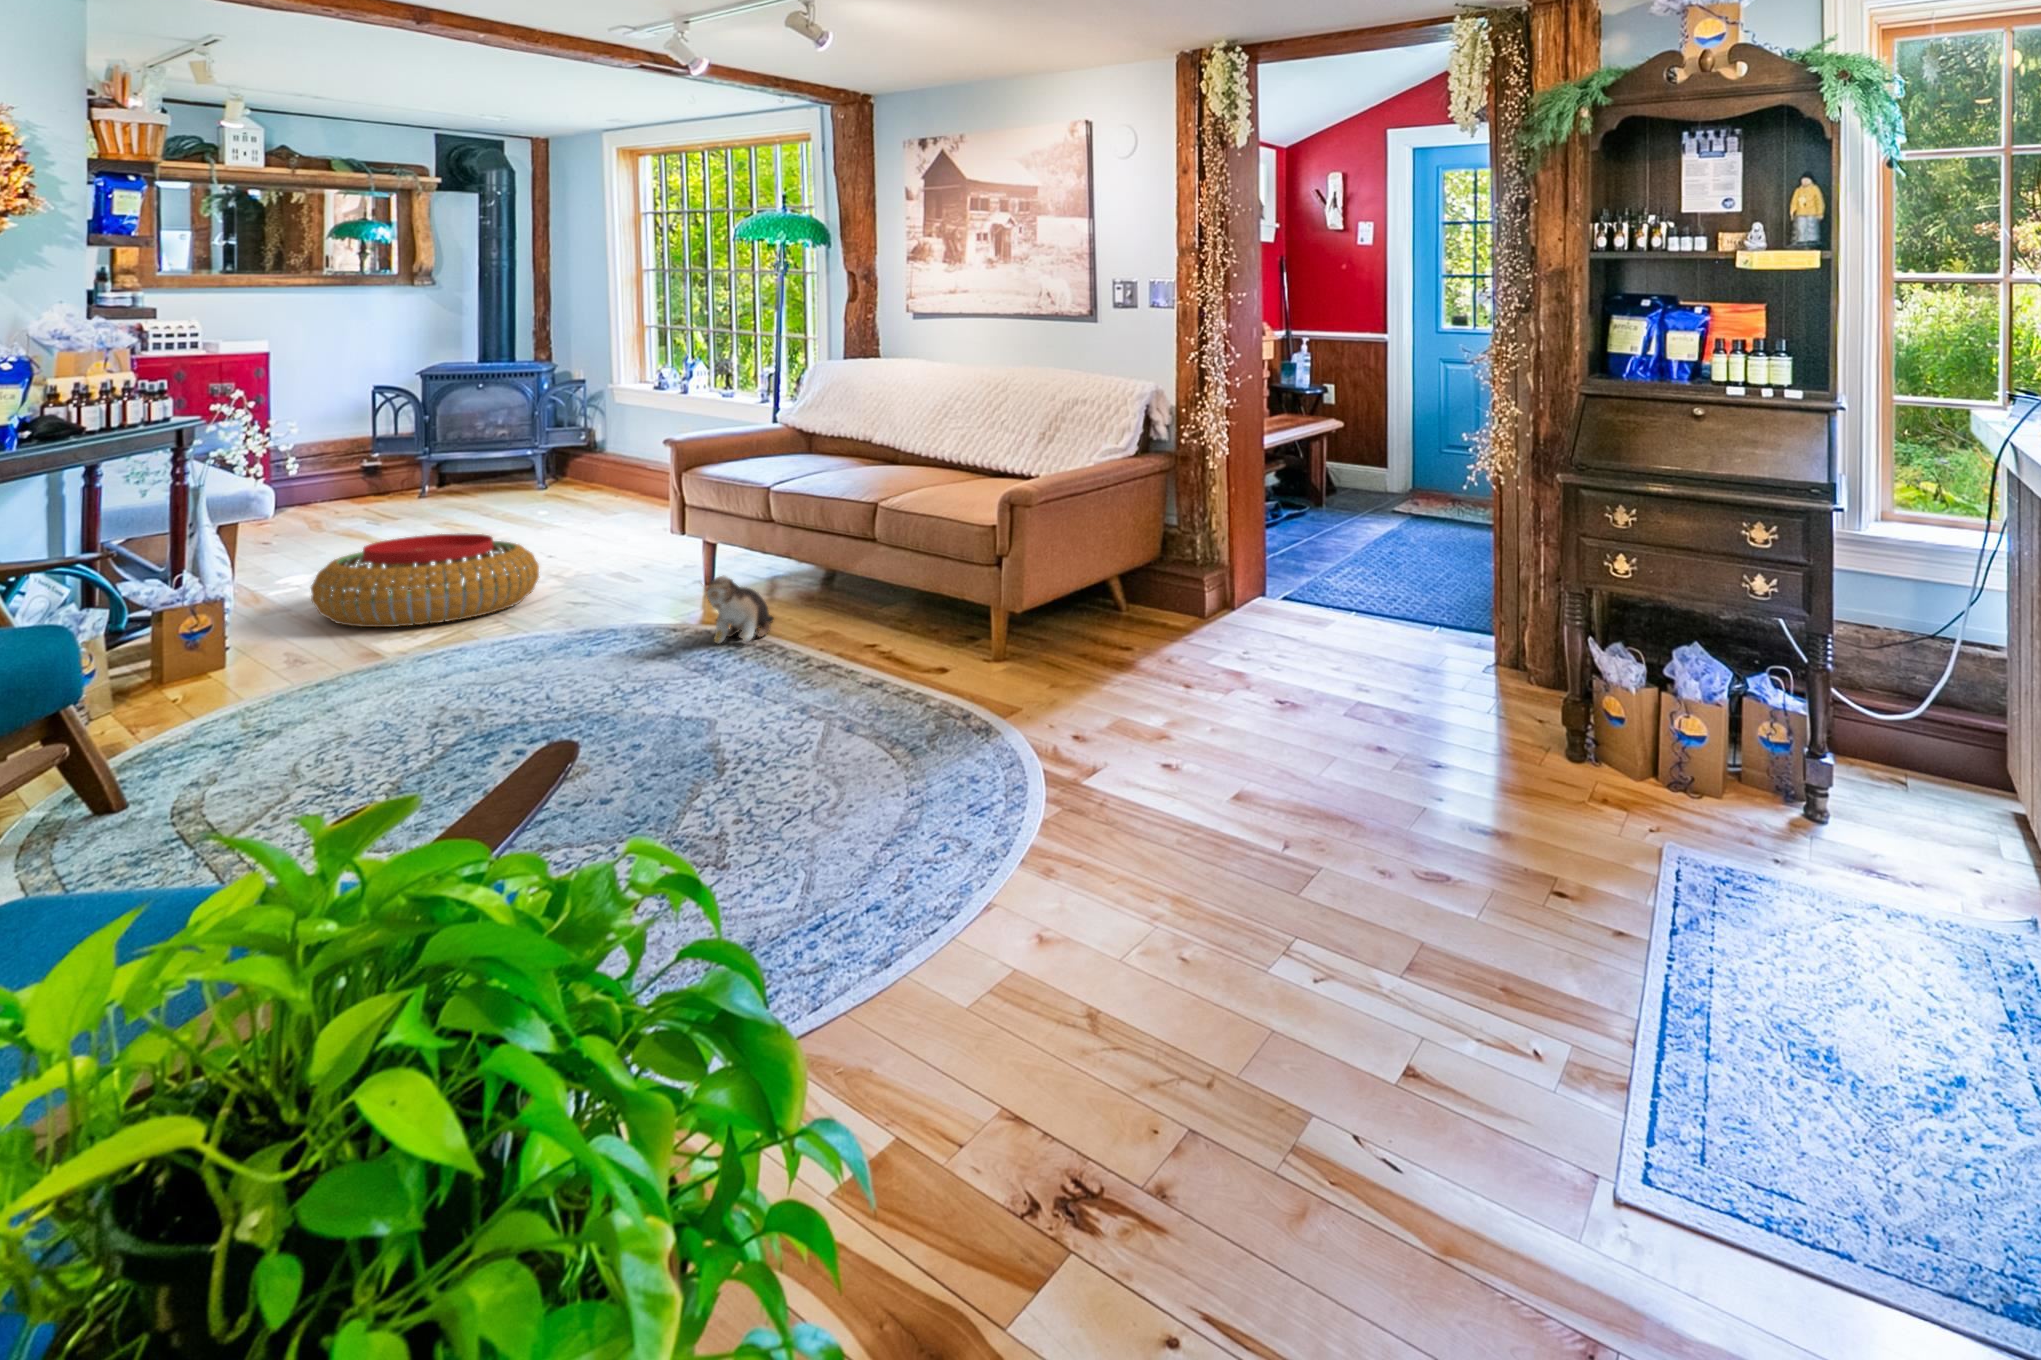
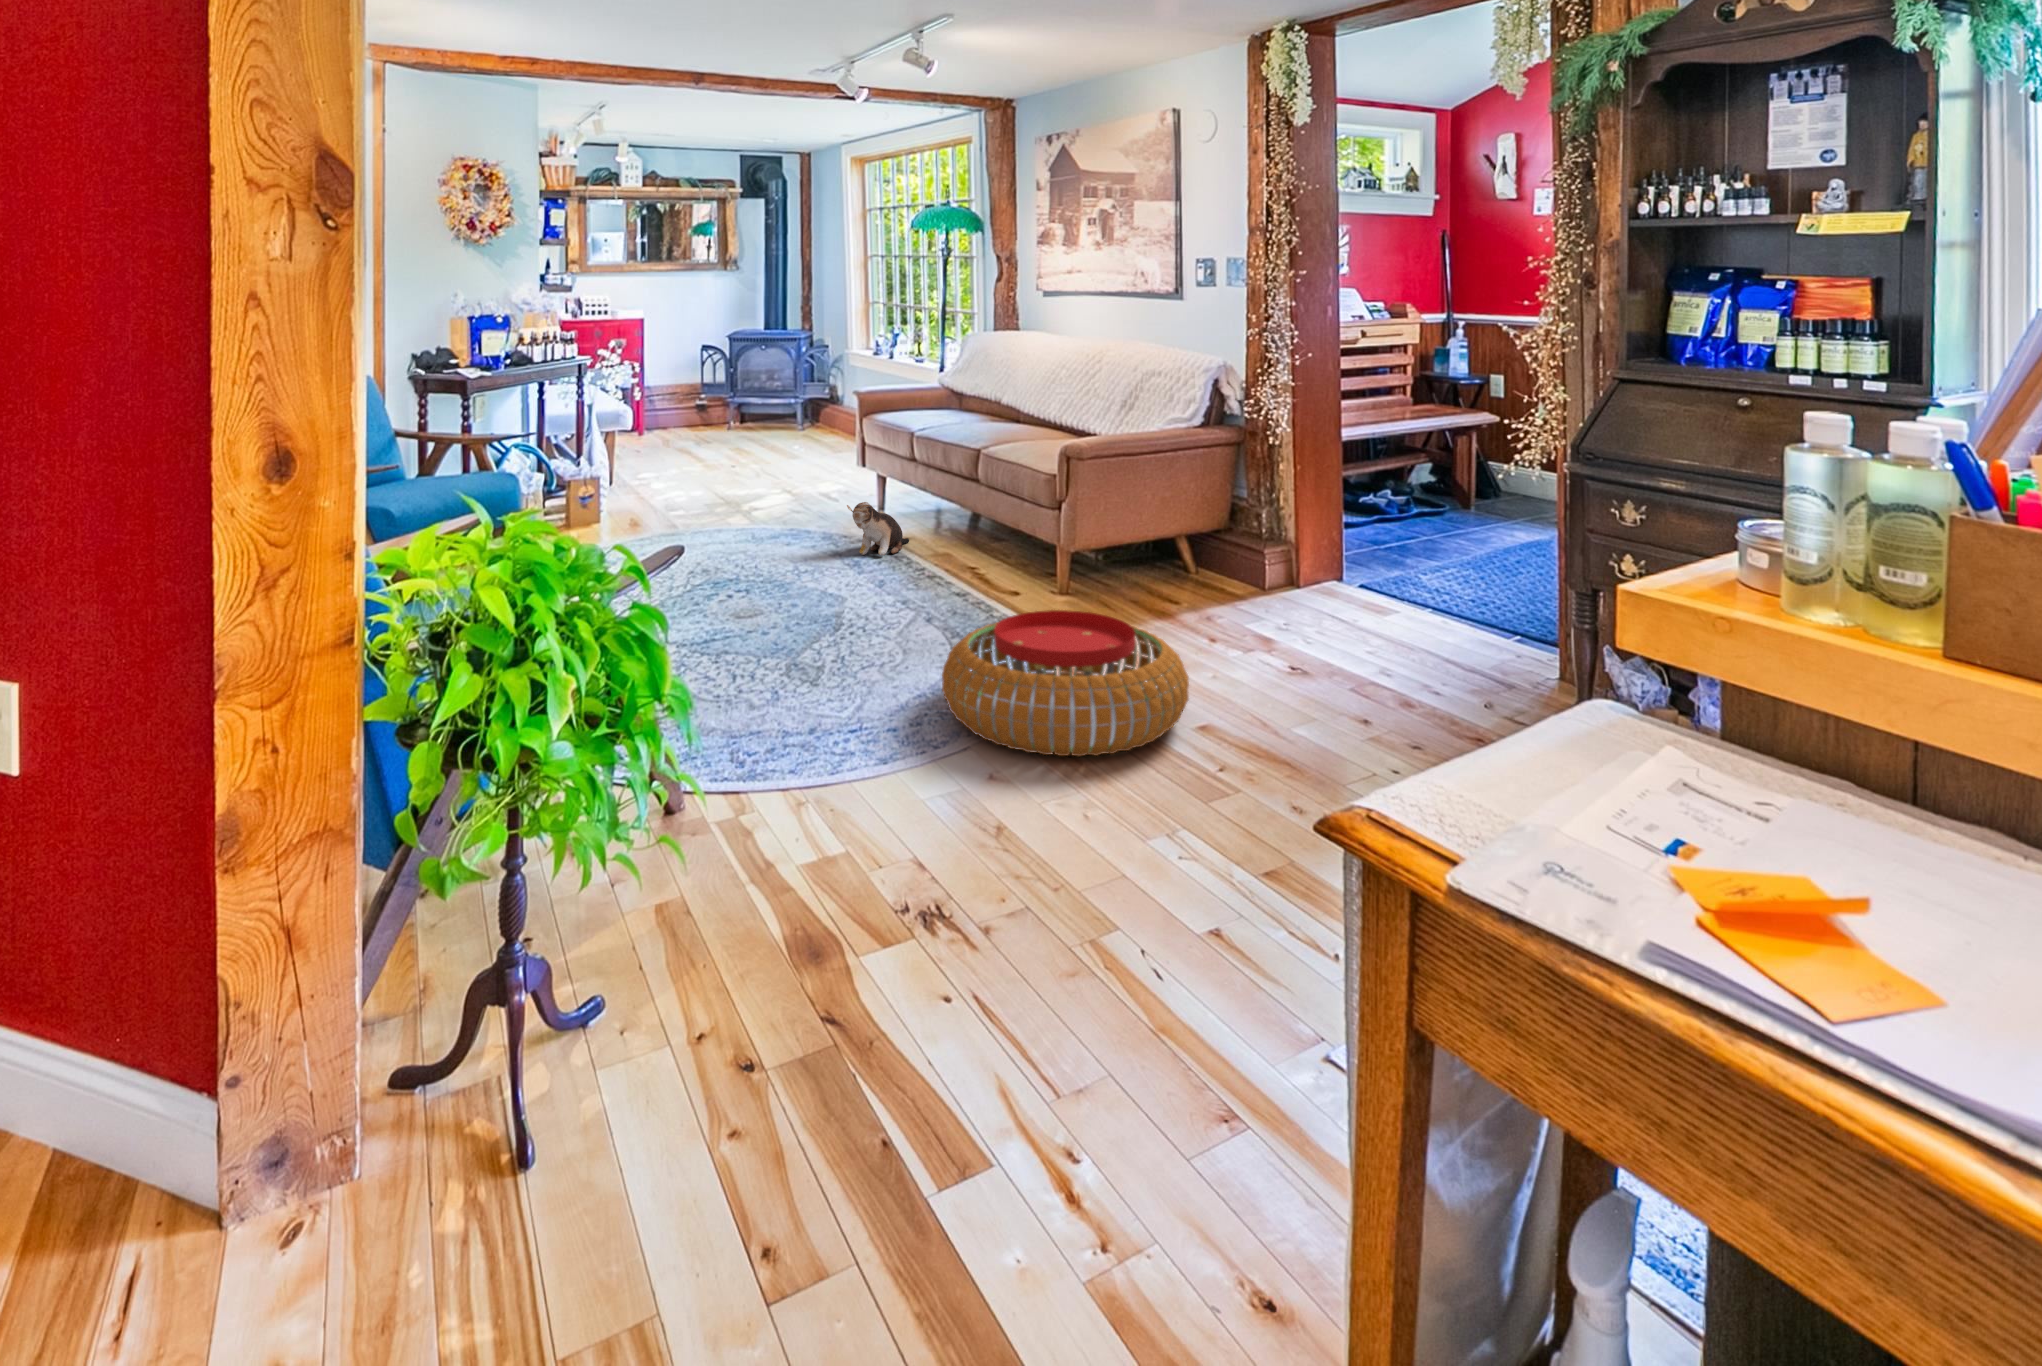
pouf: present [311,534,539,627] -> present [942,610,1189,756]

